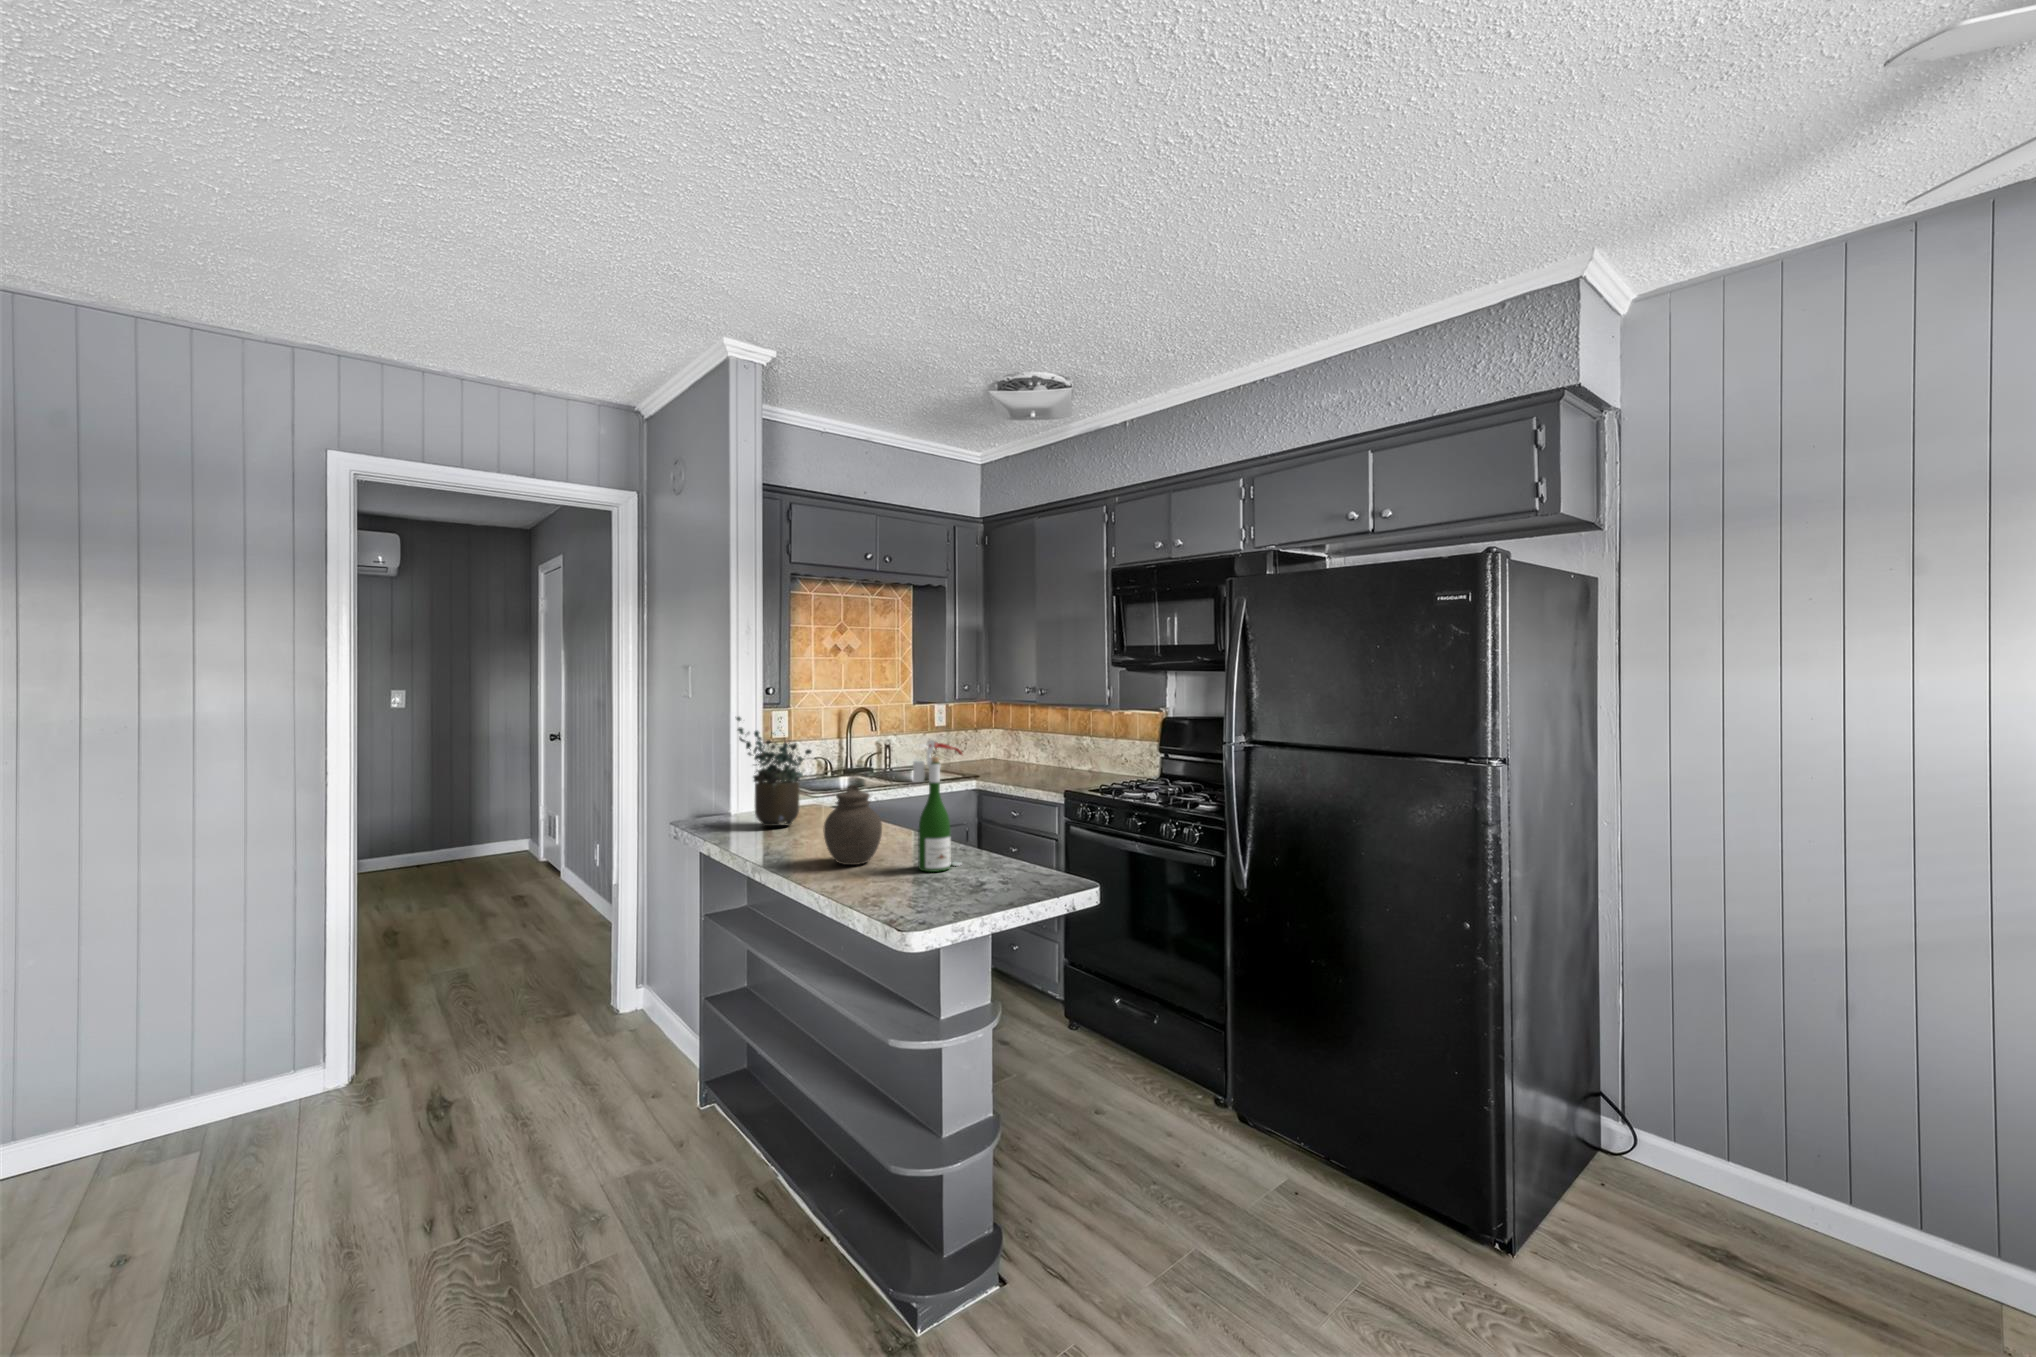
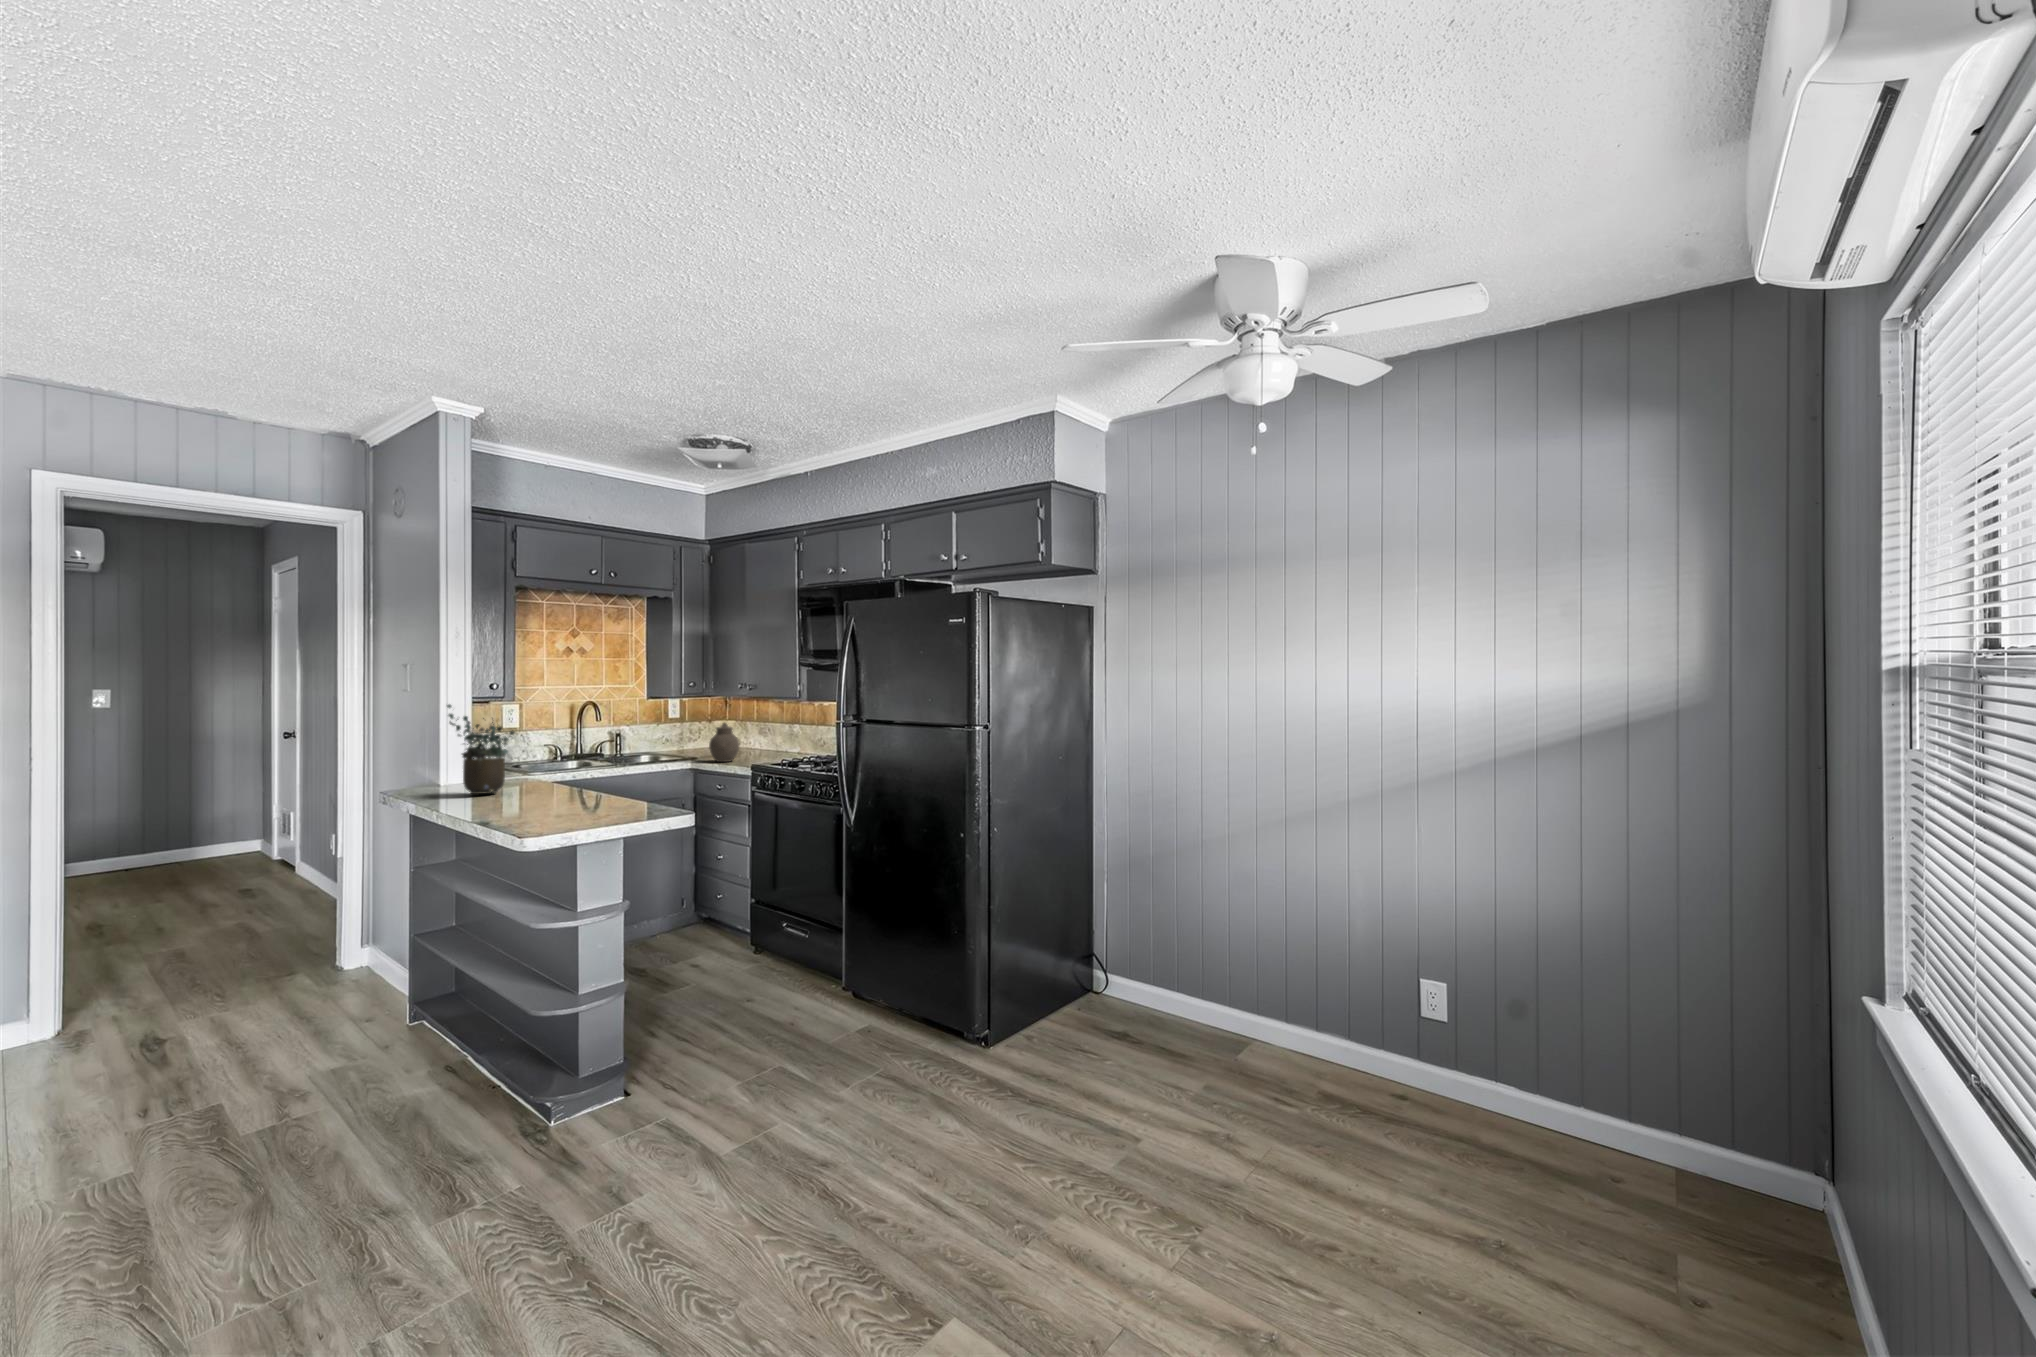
wine bottle: present [913,740,962,872] -> none [579,717,623,815]
jar: present [823,785,882,865] -> present [709,723,740,762]

